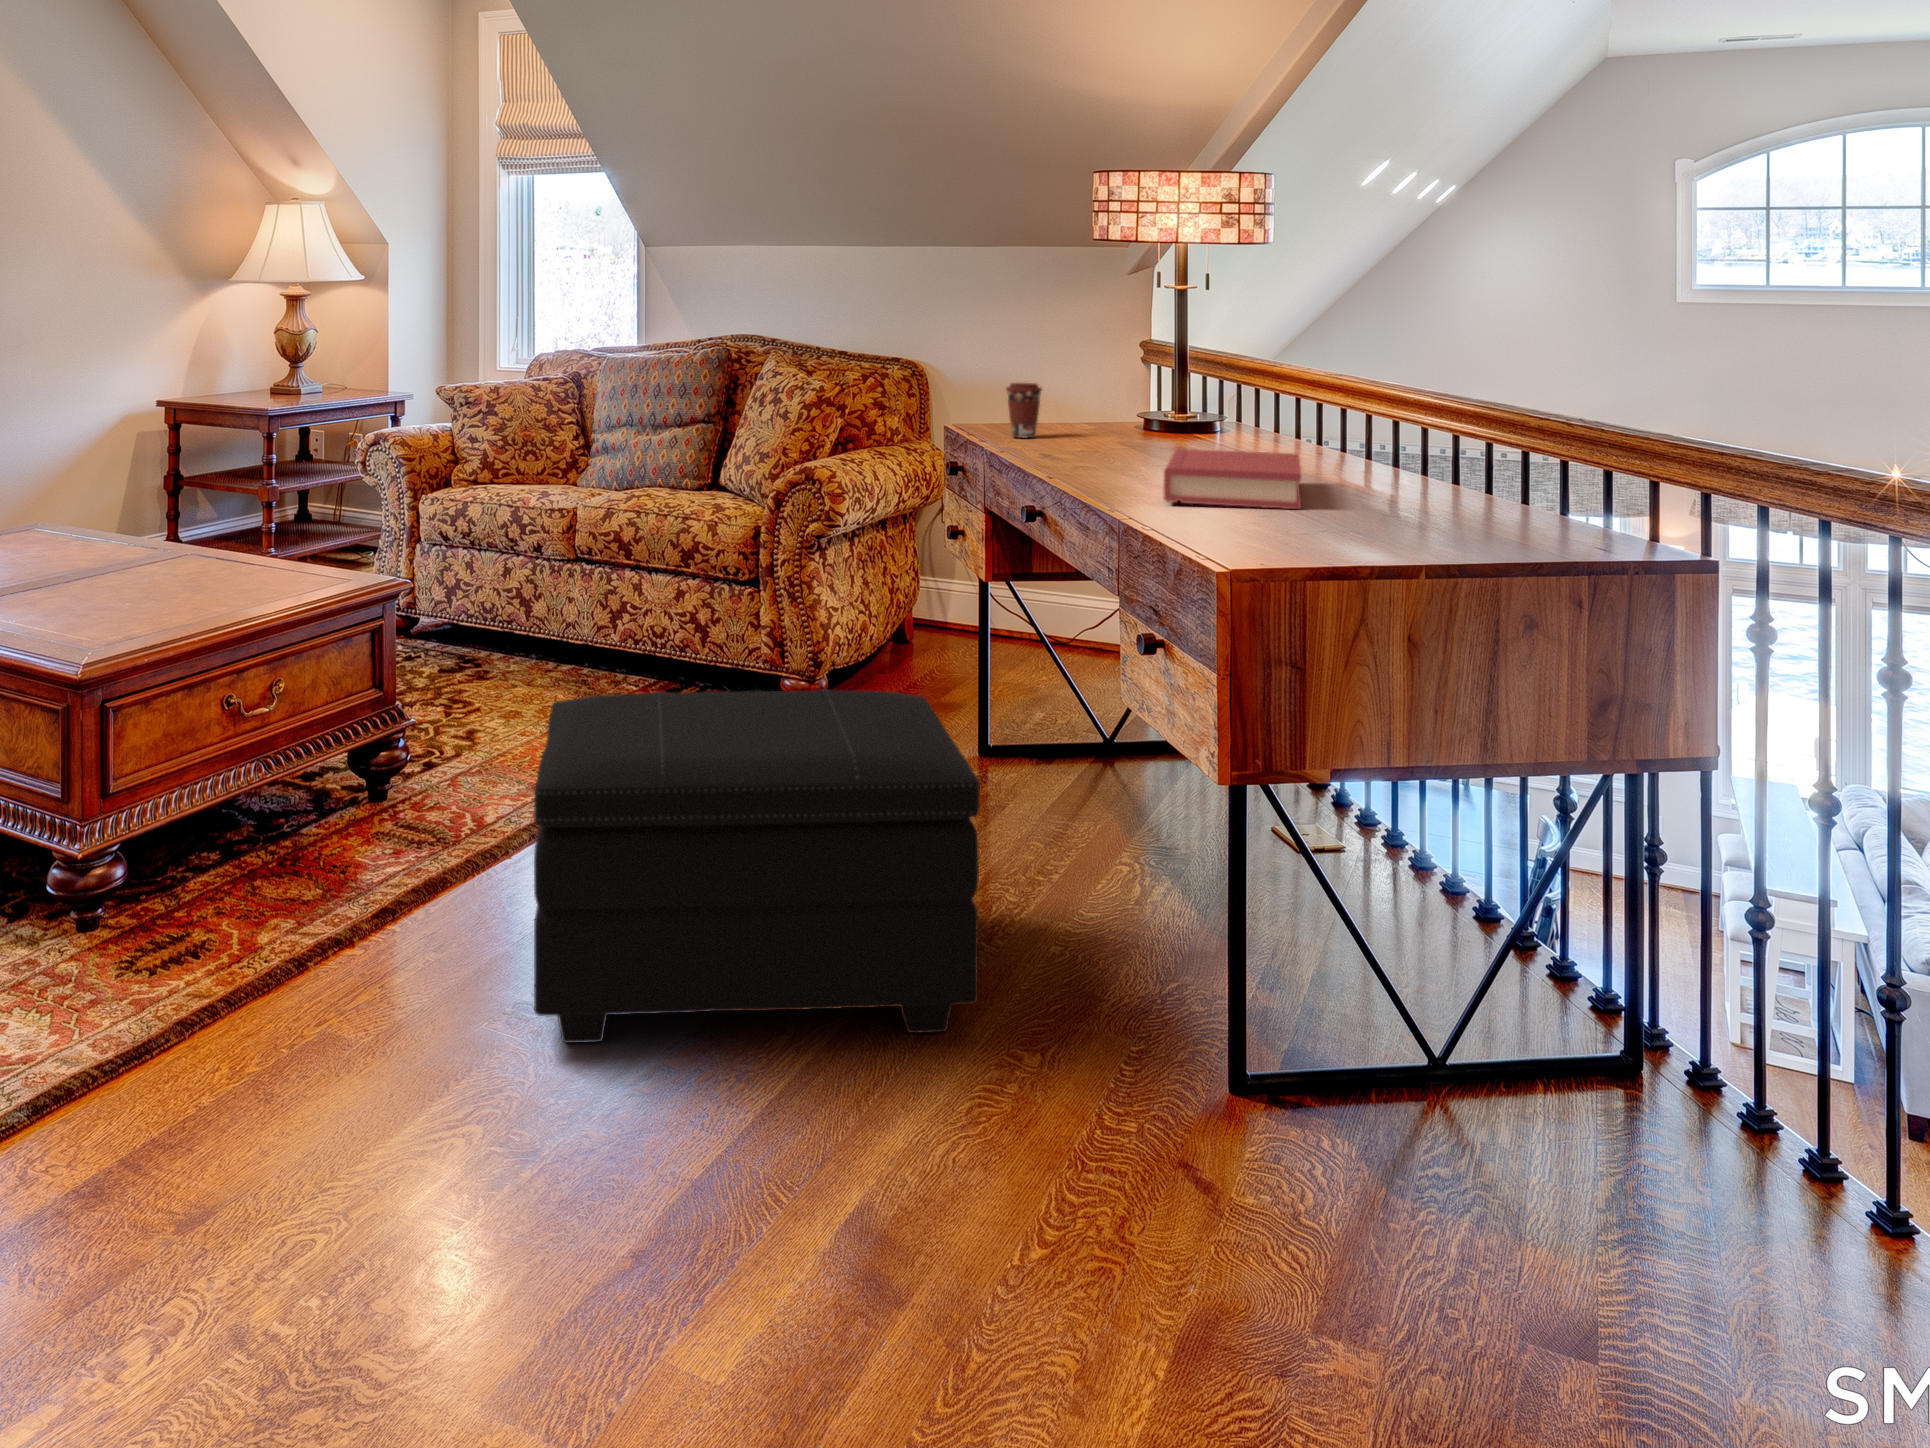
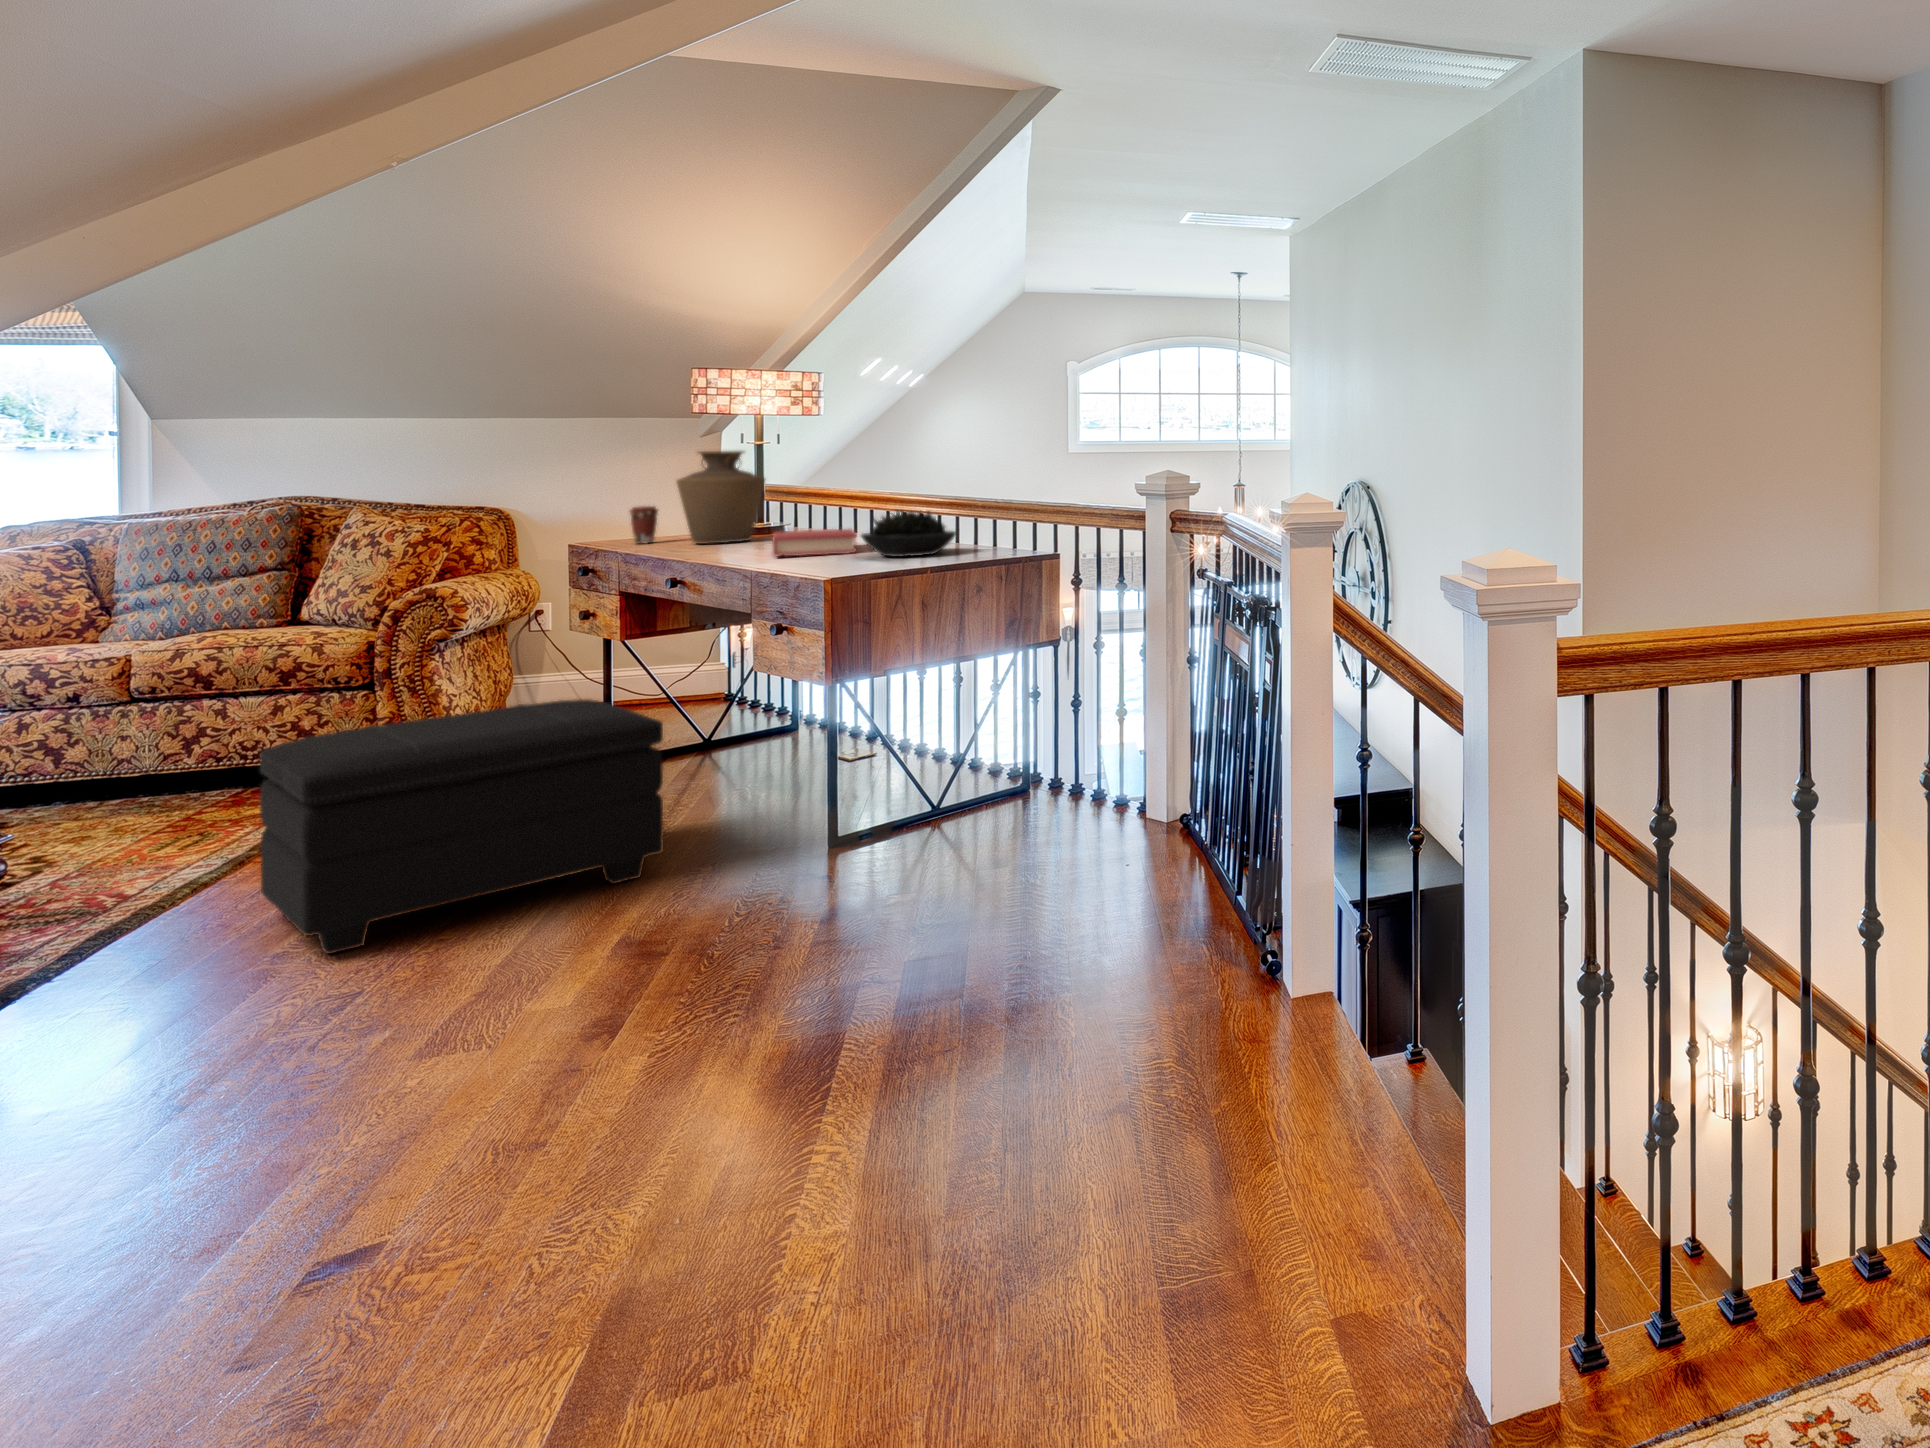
vase: none [1058,305,1178,450] -> present [677,451,765,544]
succulent plant: none [1304,438,1492,539] -> present [861,510,956,557]

